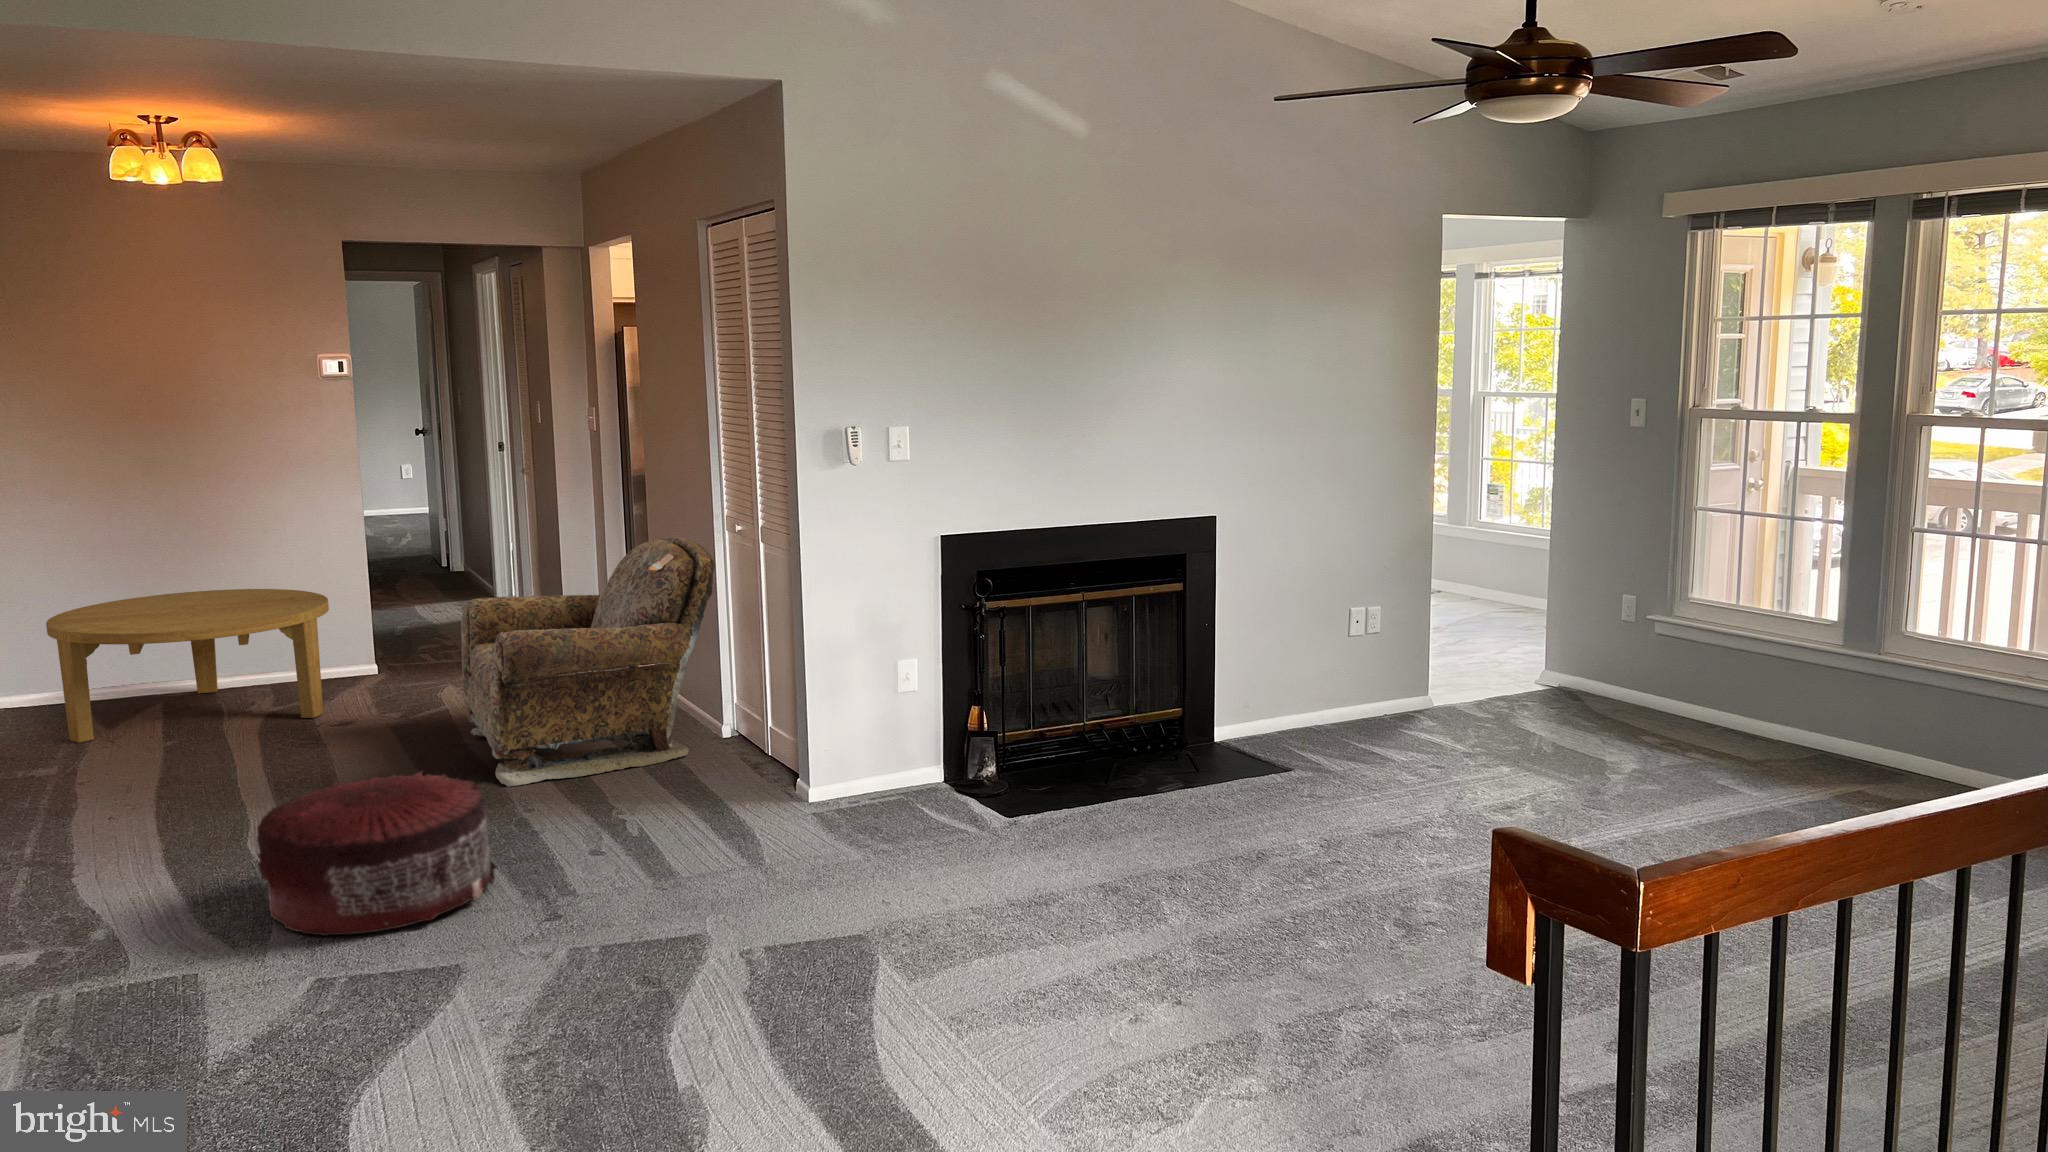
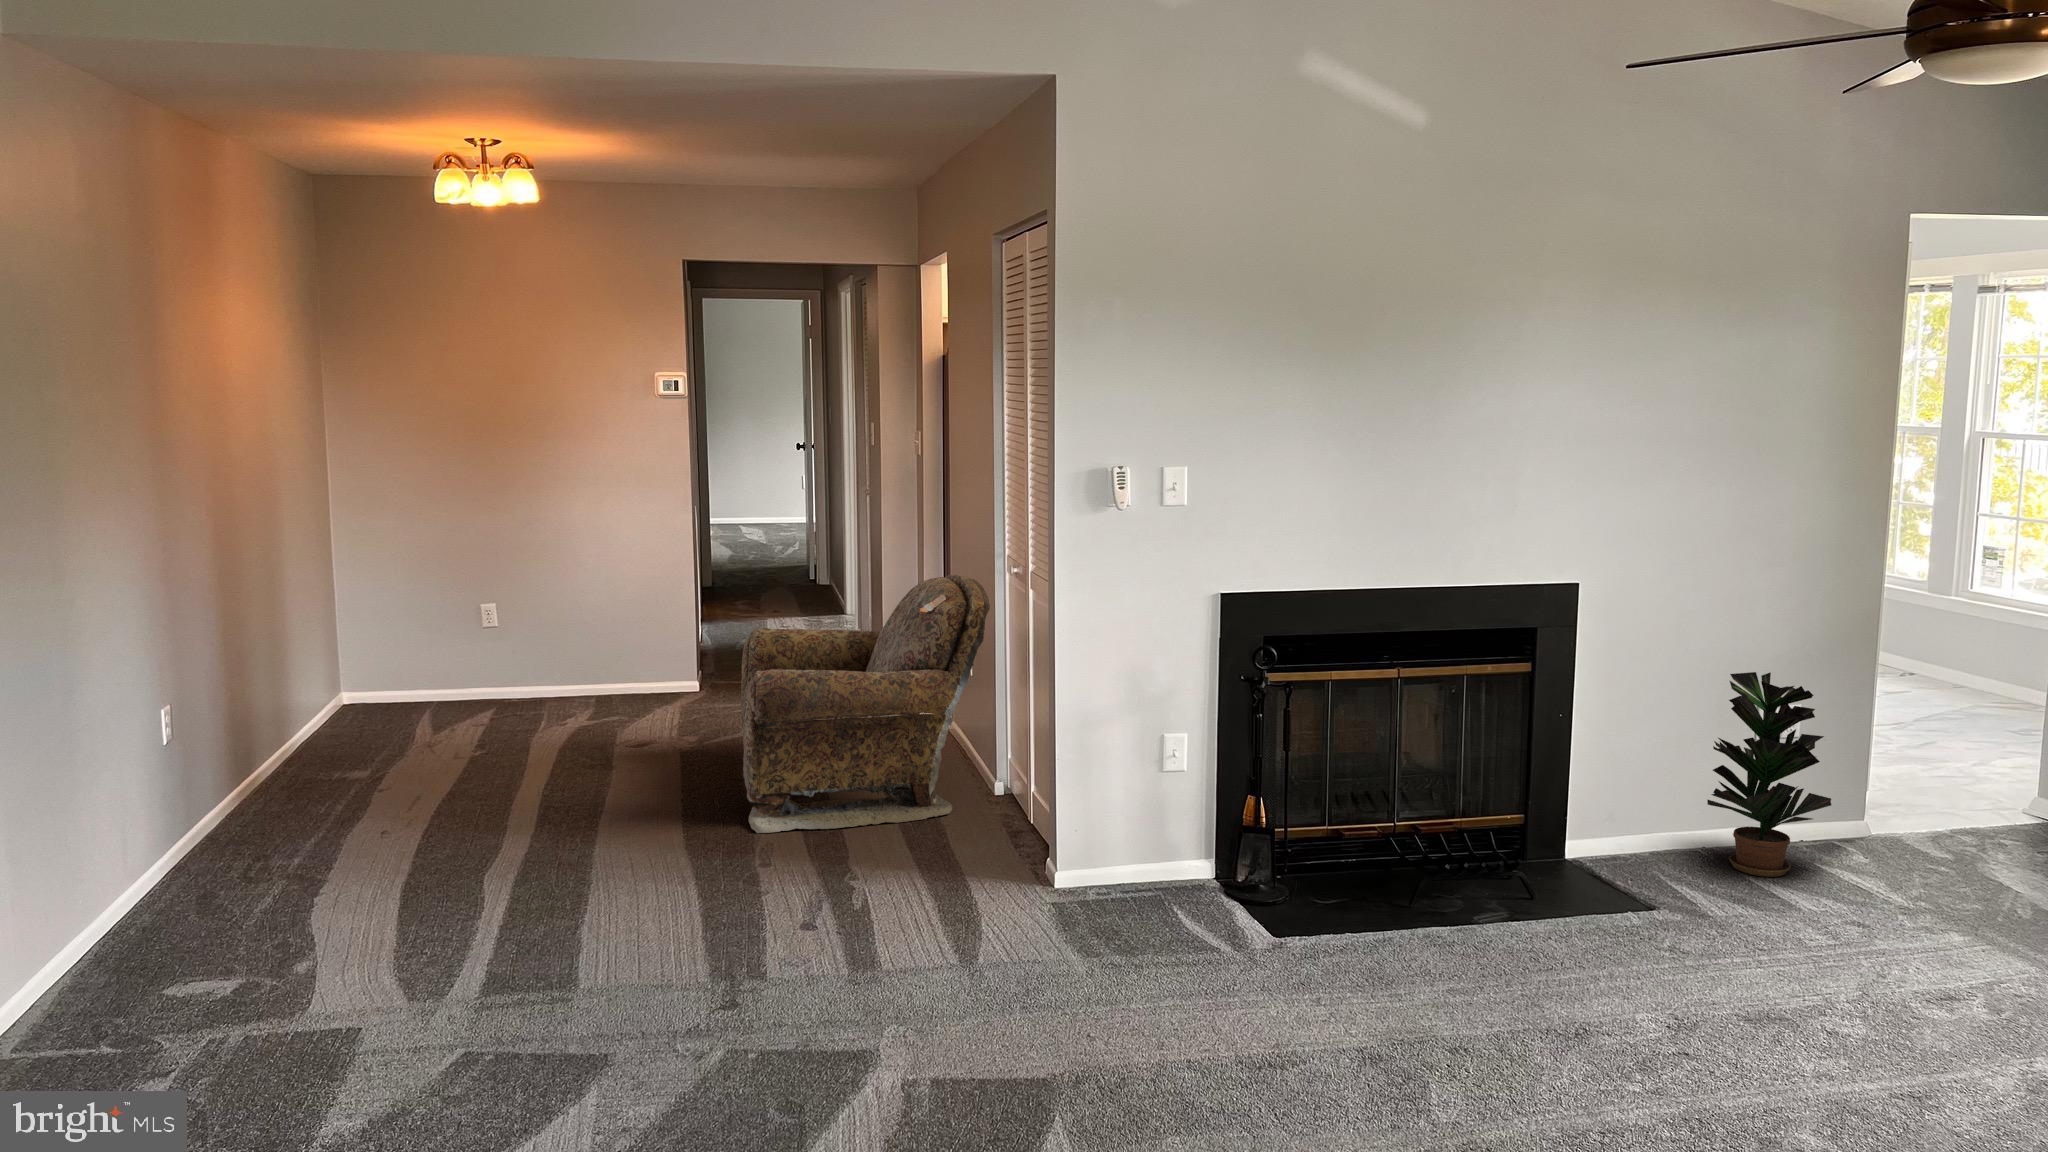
potted plant: none [1322,580,1411,742] -> present [1707,672,1831,877]
coffee table: present [46,589,329,743] -> none [390,602,643,744]
pouf: present [257,771,497,936] -> none [448,820,697,998]

